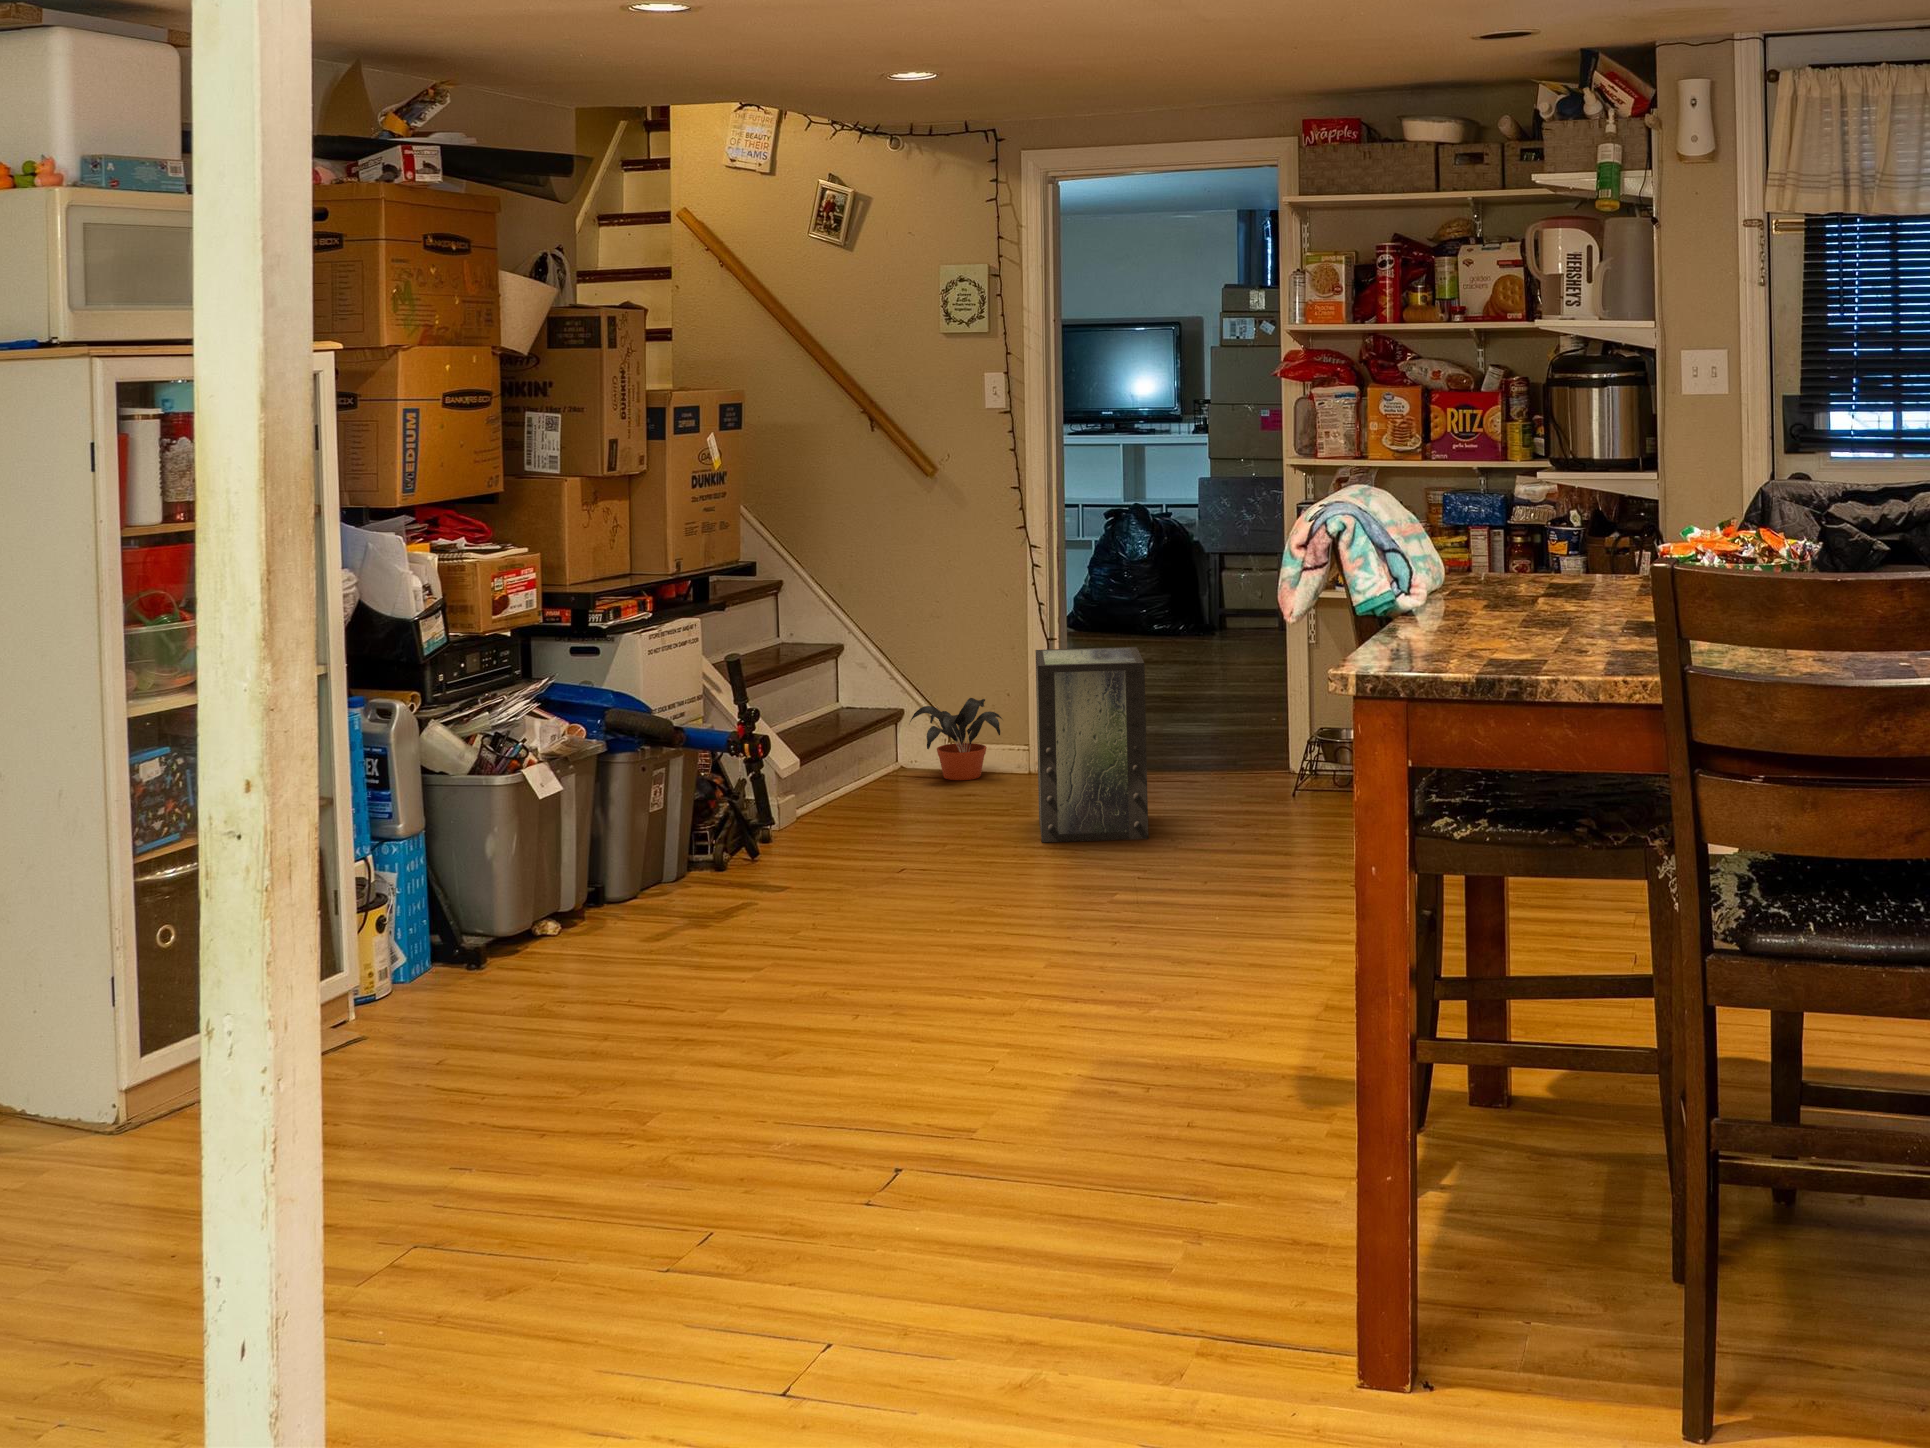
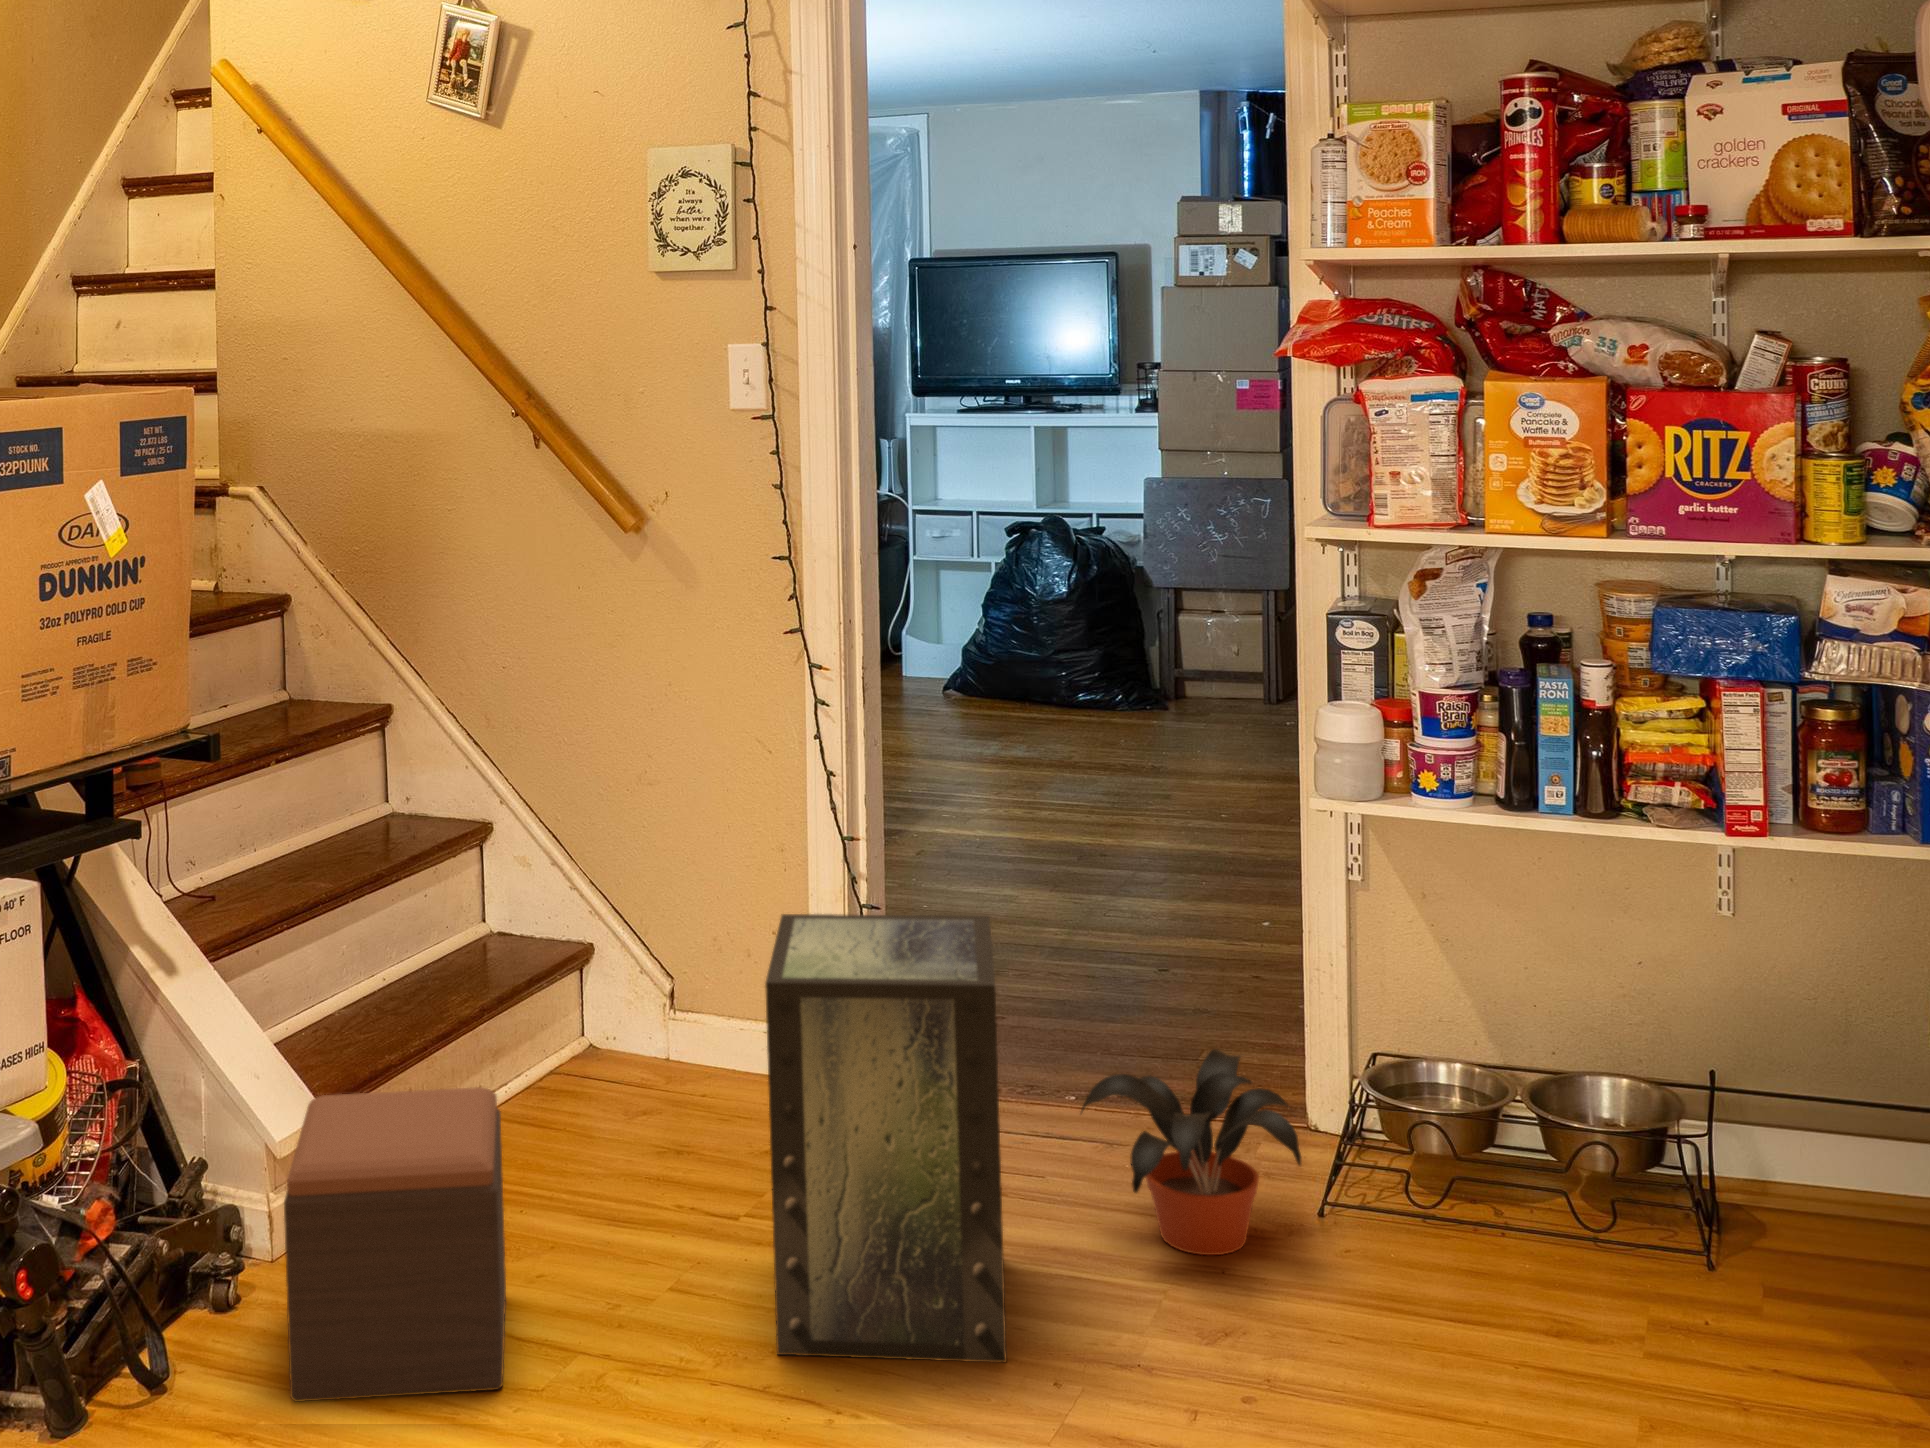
potted plant: present [910,698,1002,780] -> present [1081,1049,1301,1255]
footstool: none [806,732,917,864] -> present [284,1087,506,1402]

